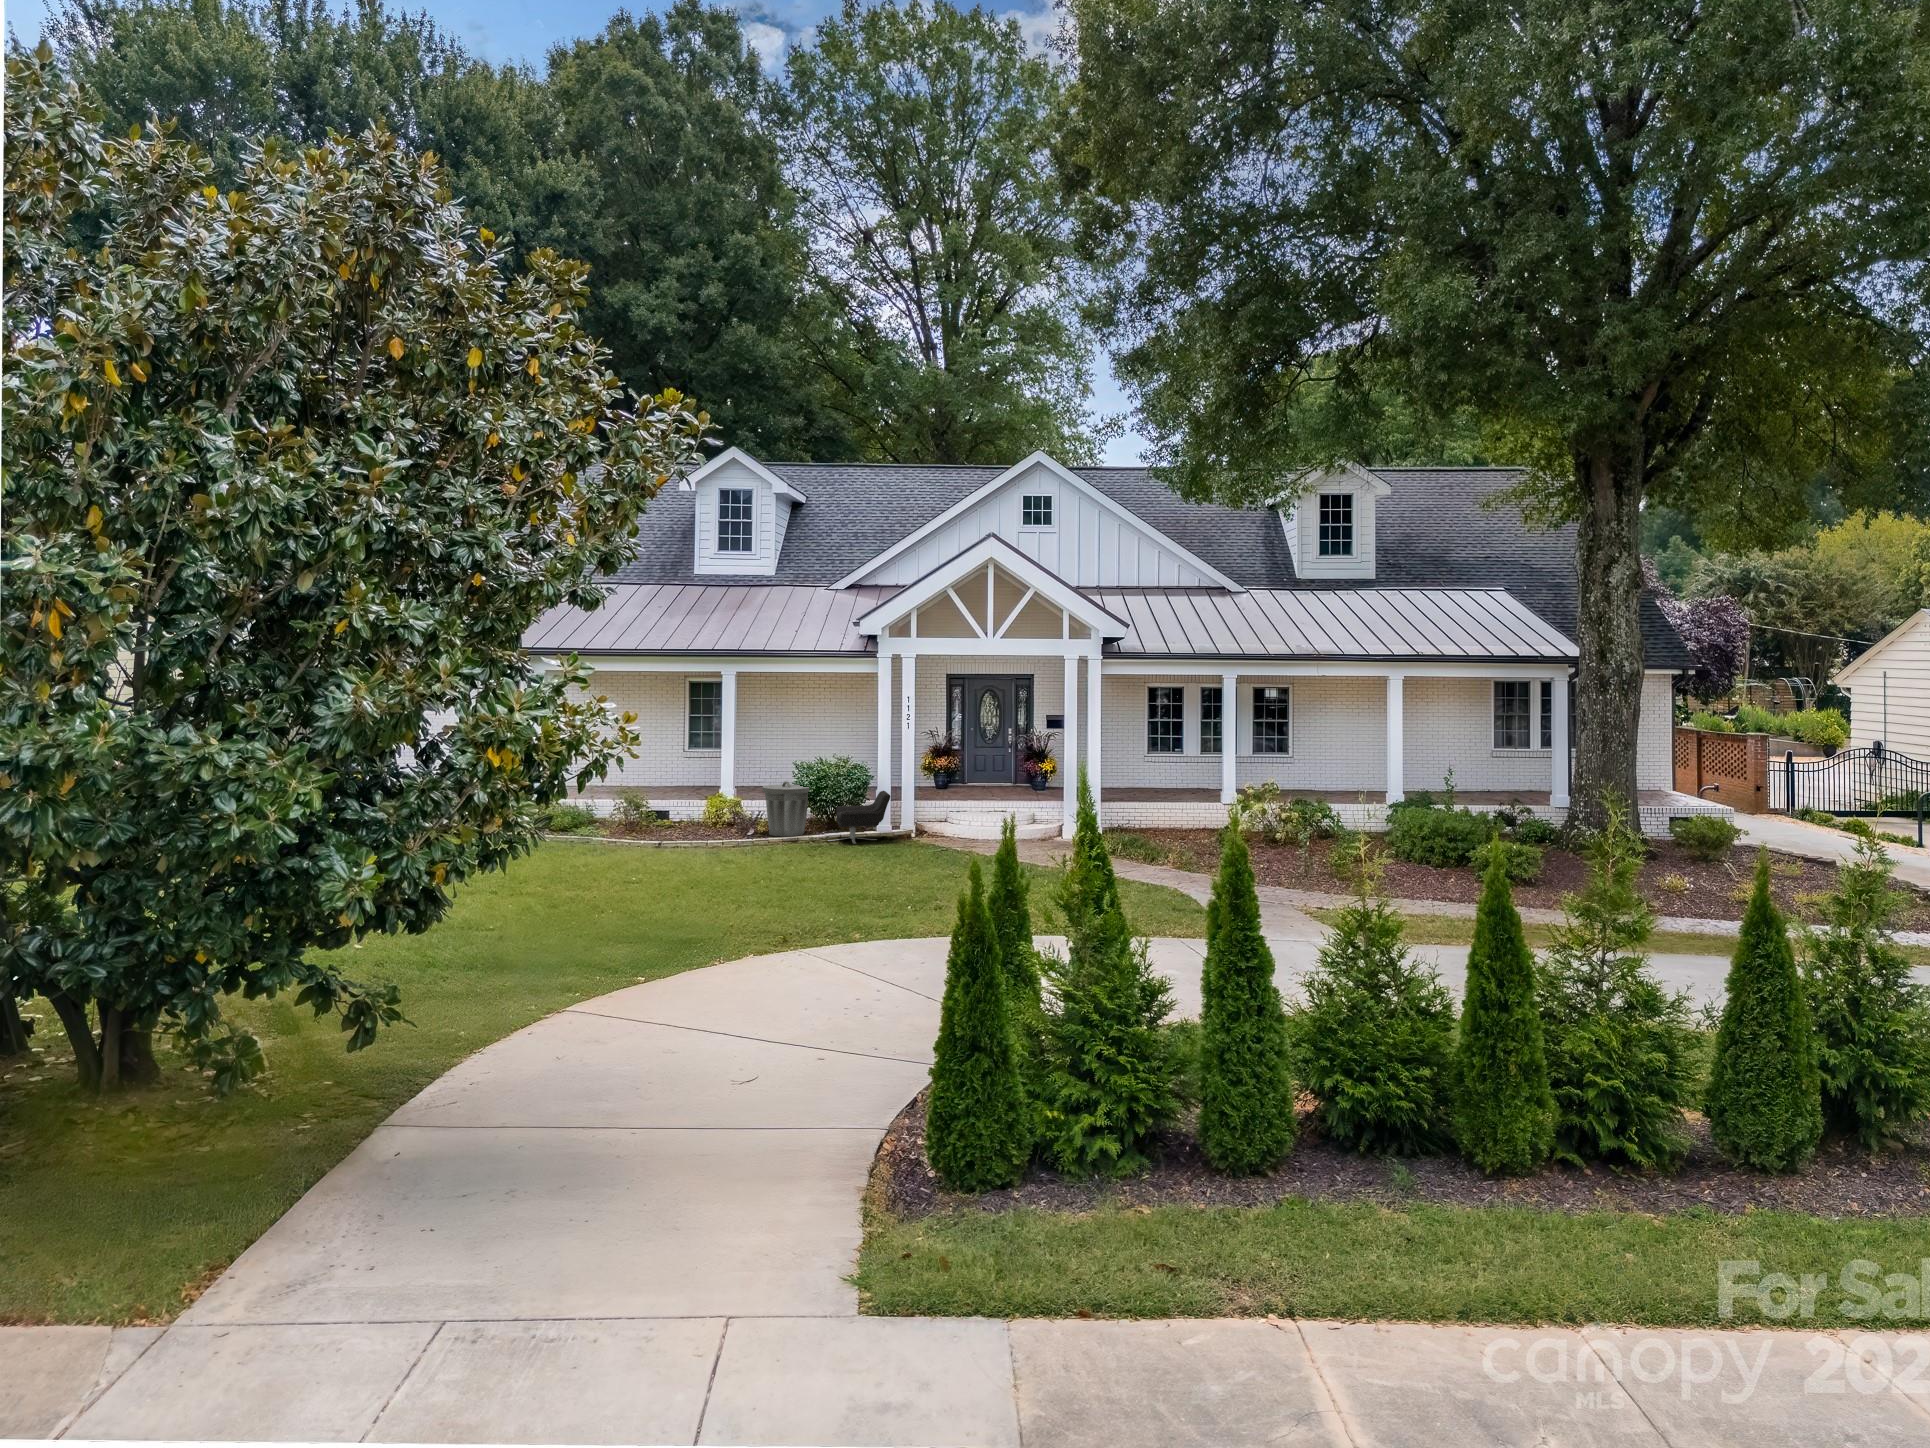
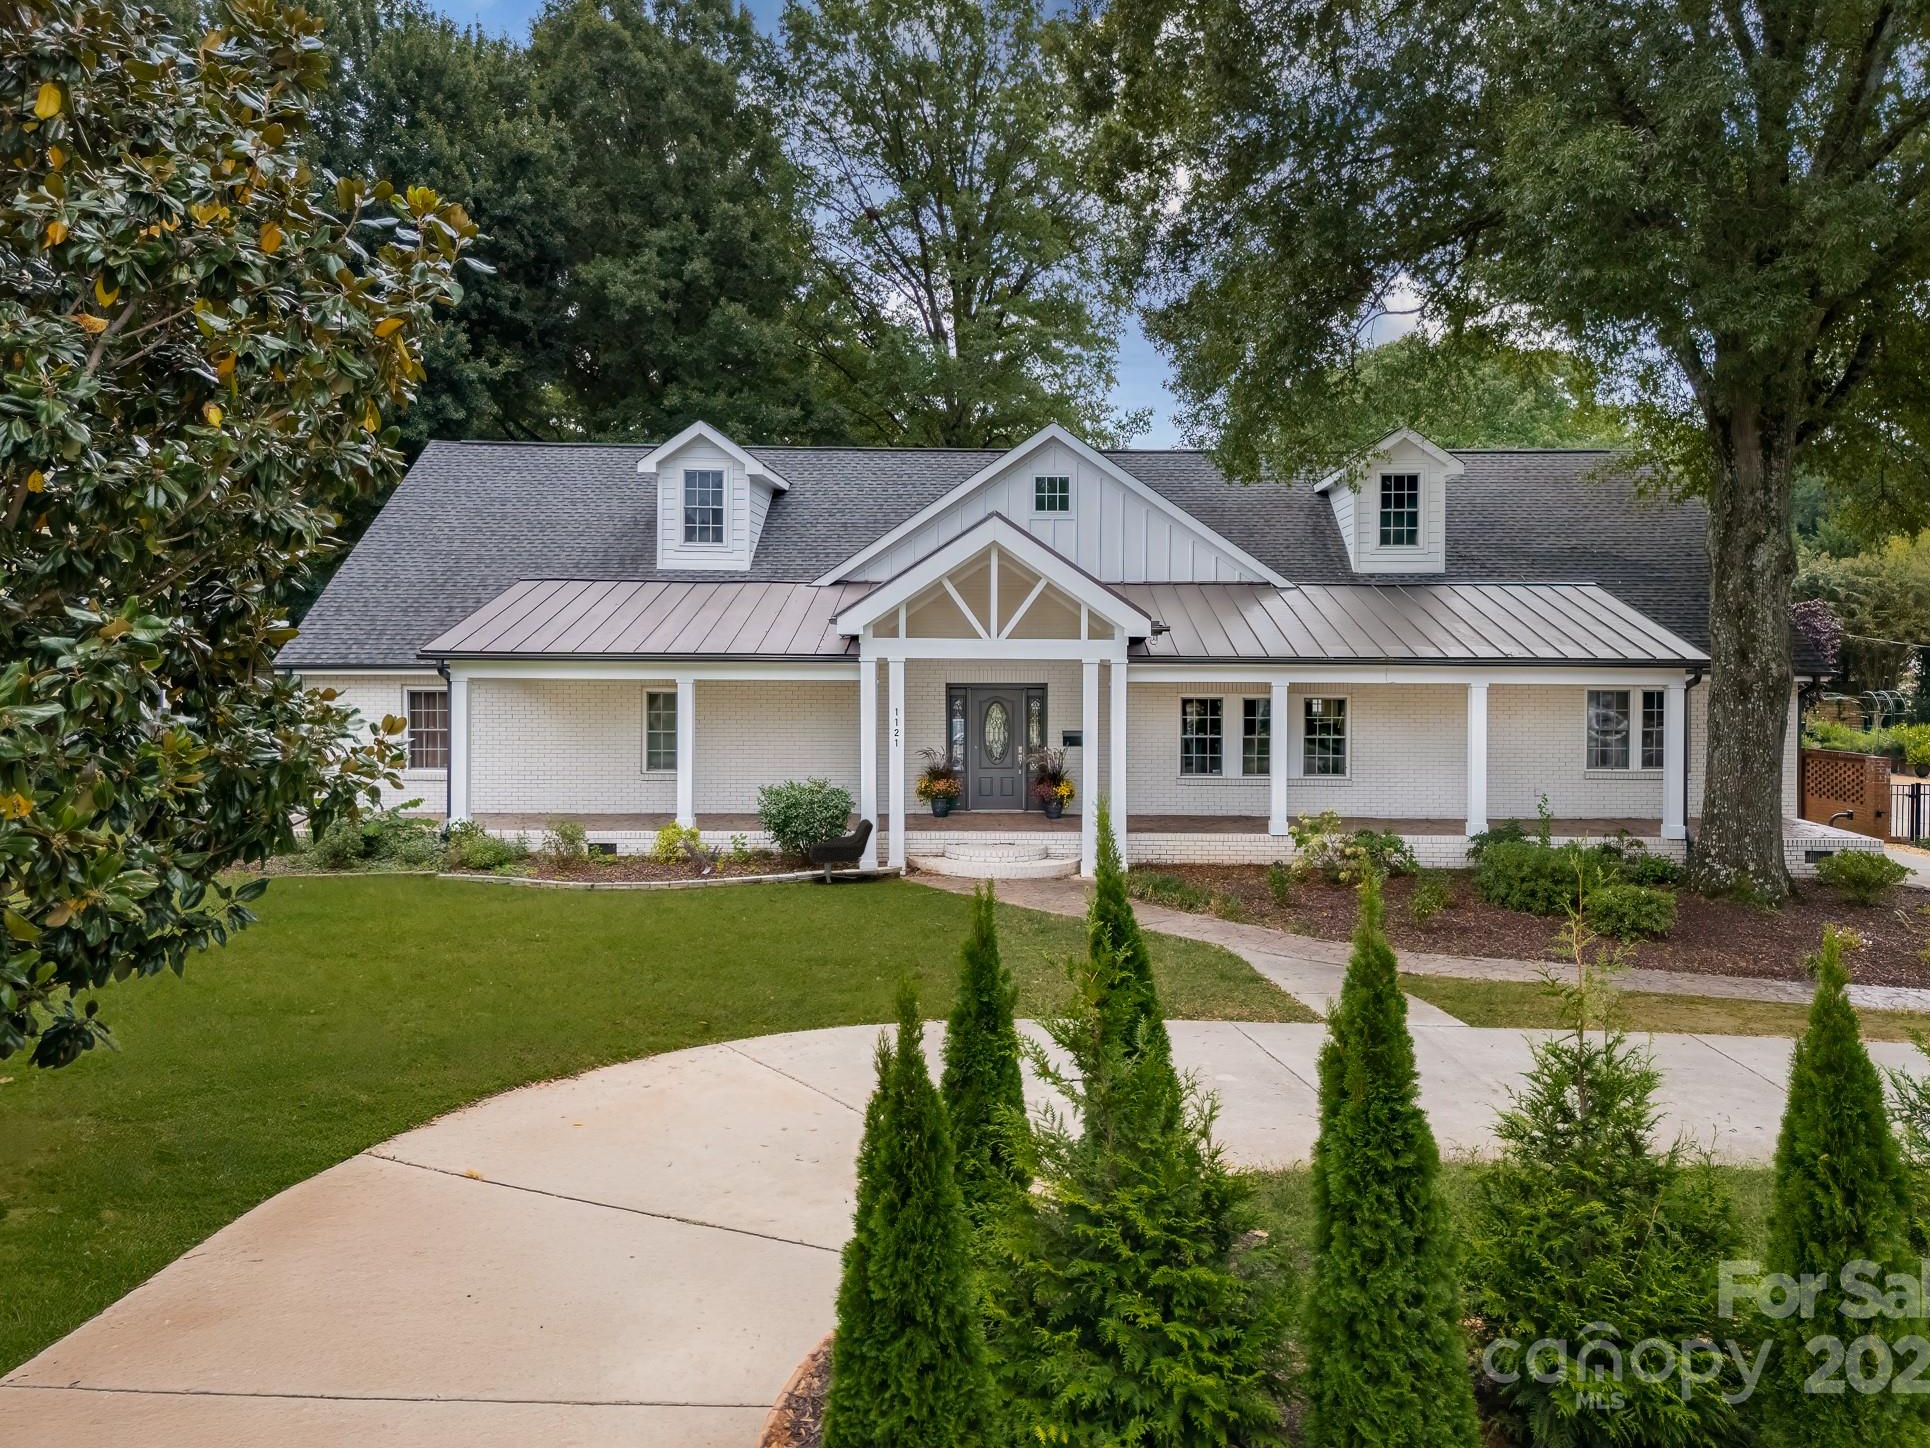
trash can: present [762,782,809,836] -> none [723,808,781,873]

